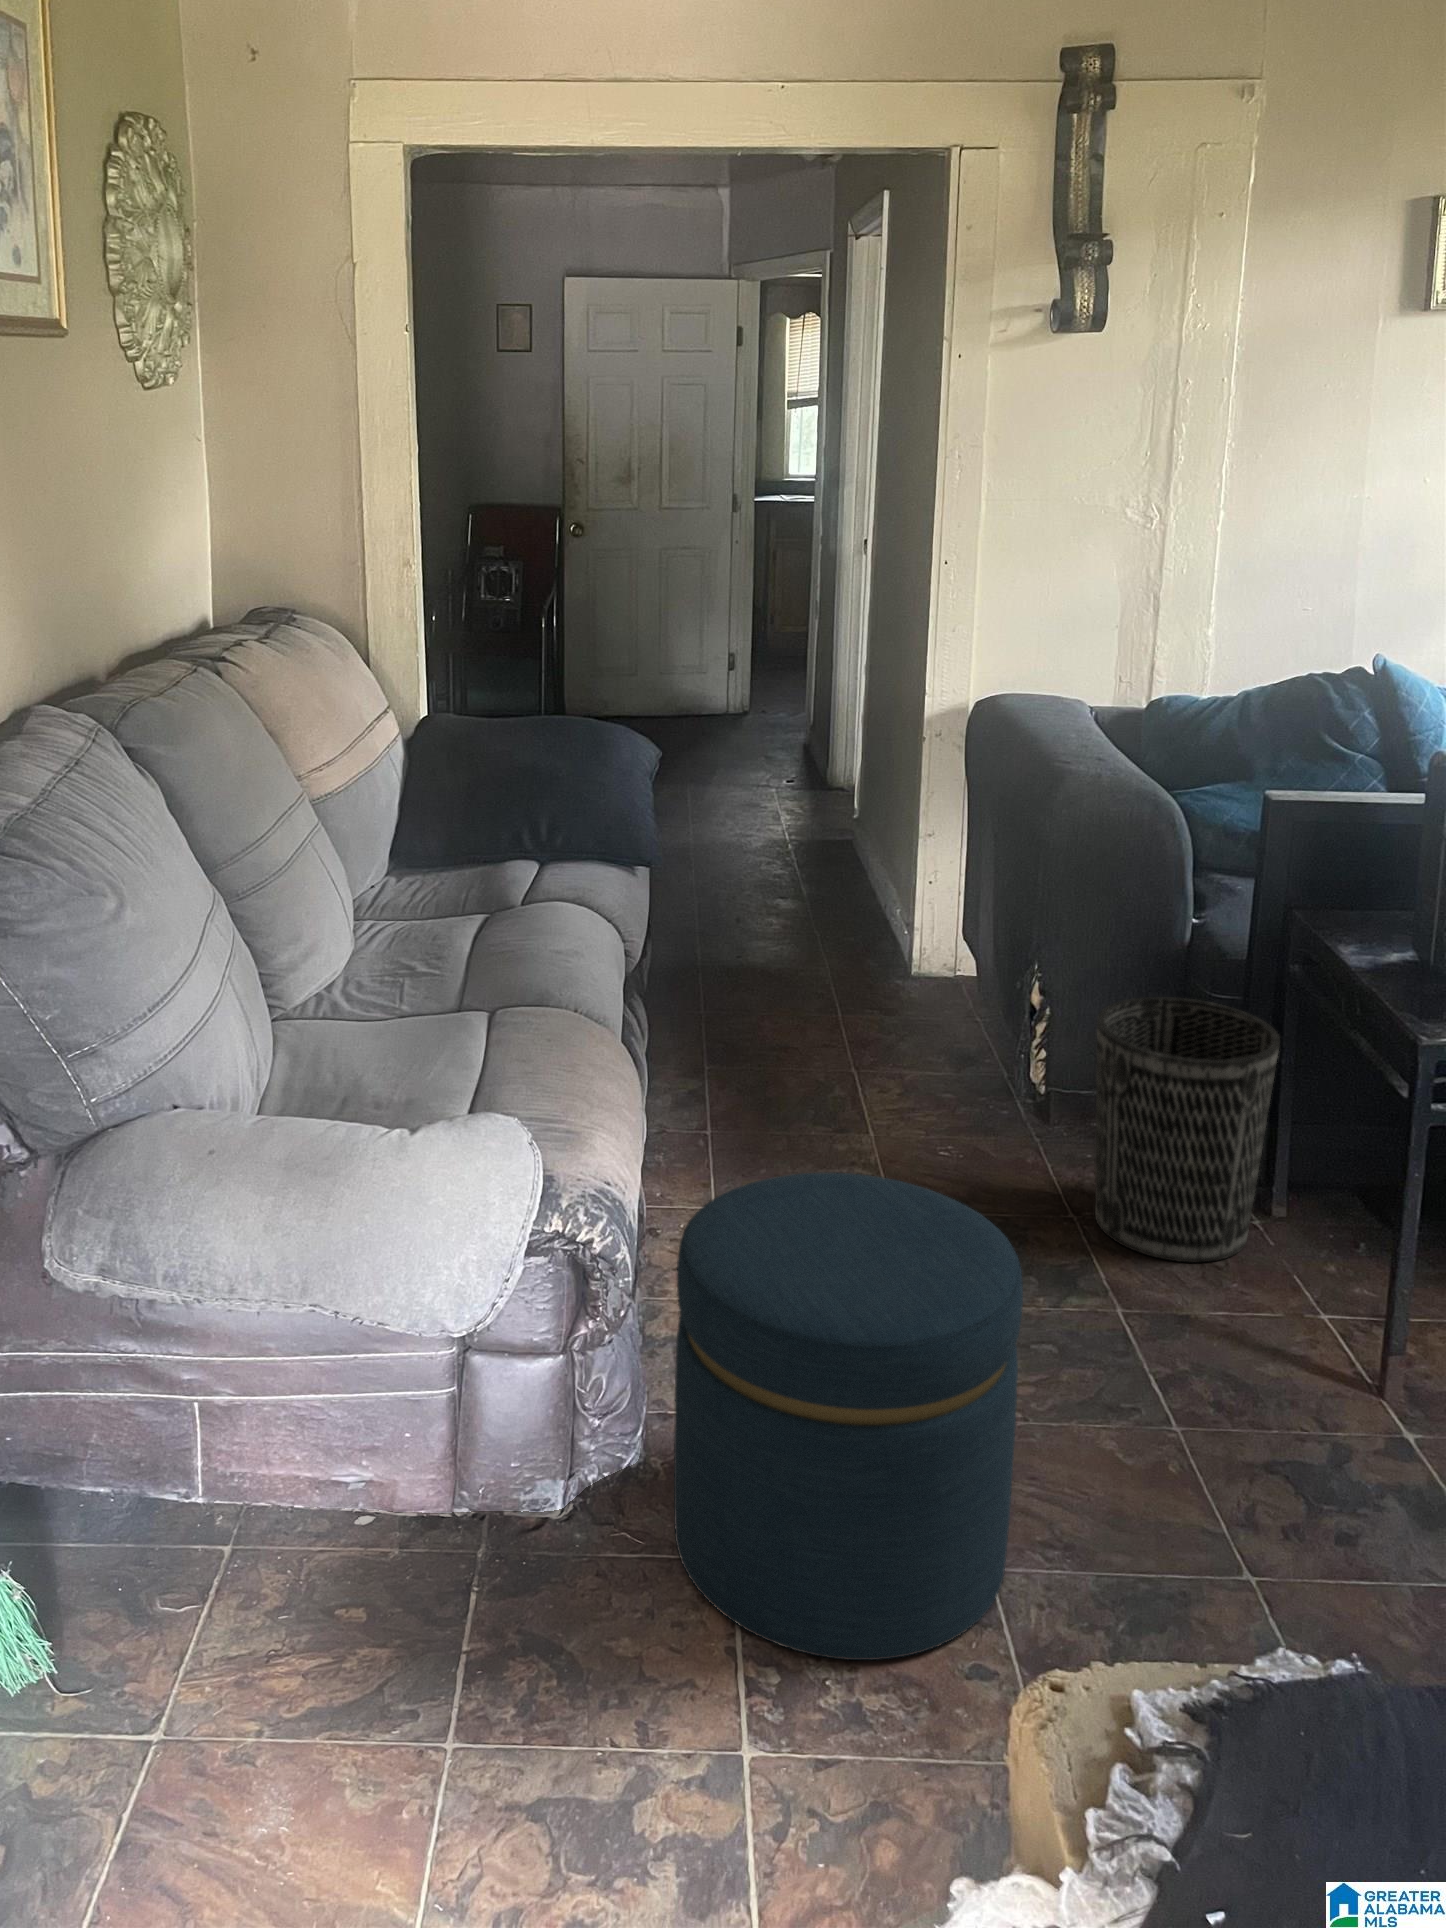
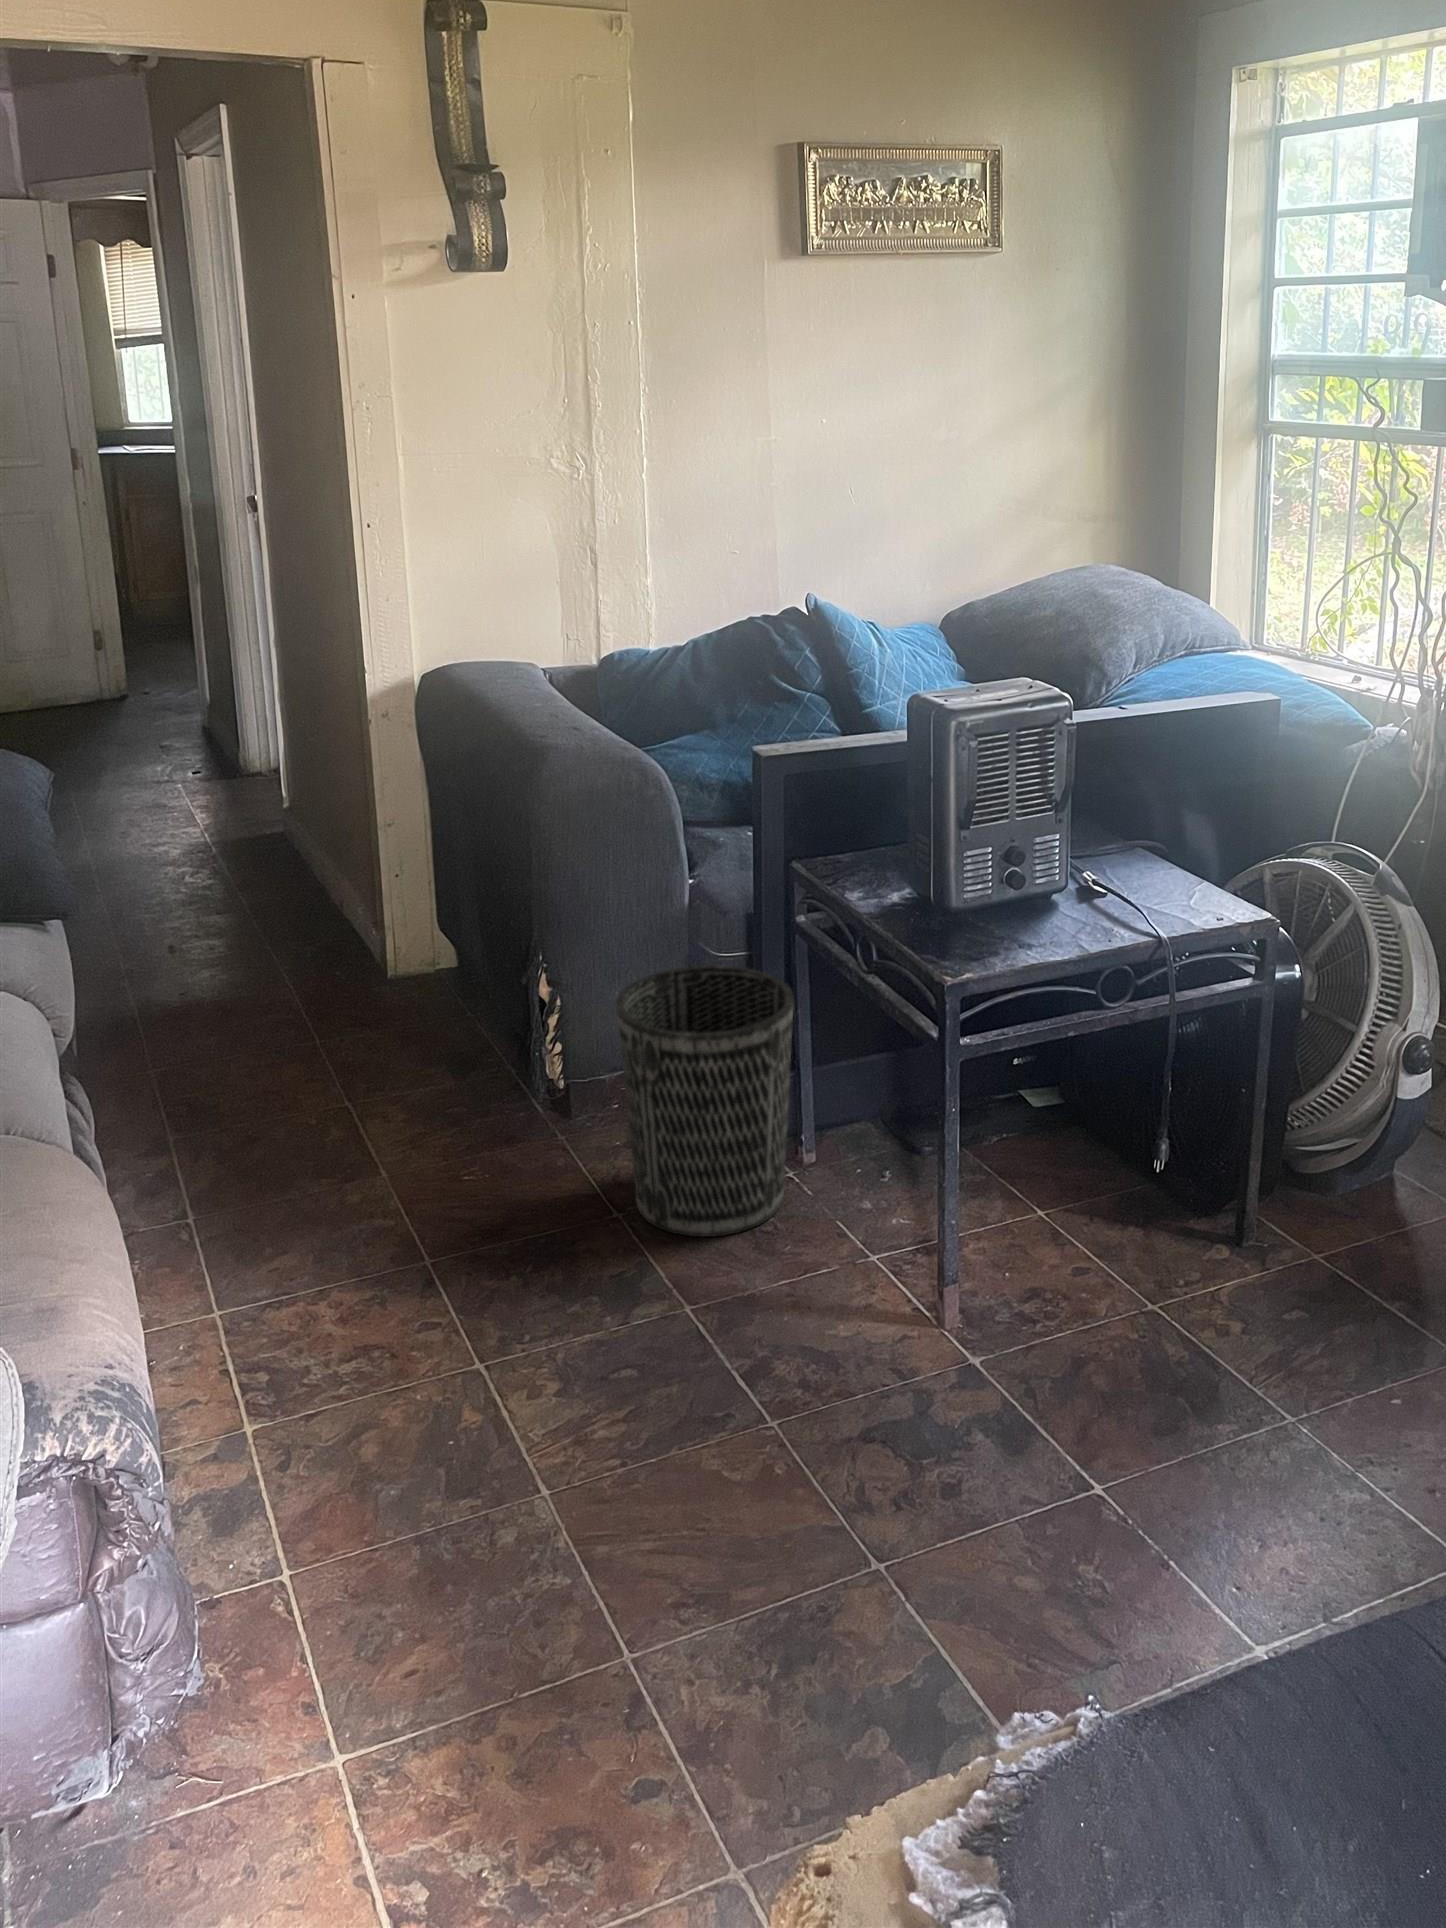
ottoman: present [674,1172,1023,1660] -> none [221,1257,645,1849]

